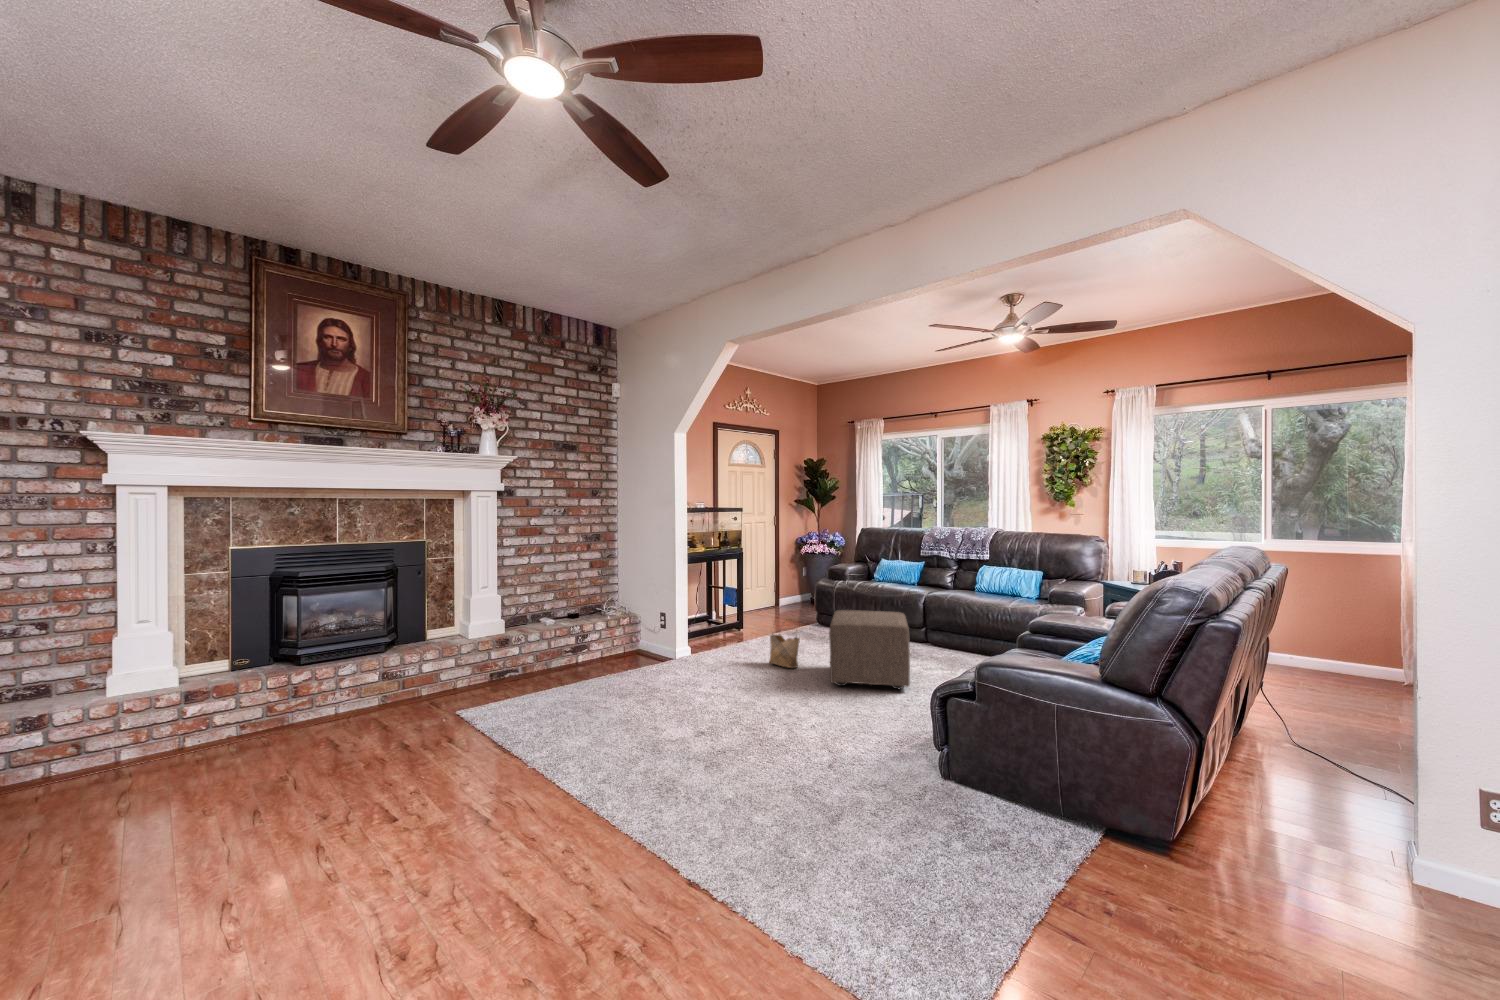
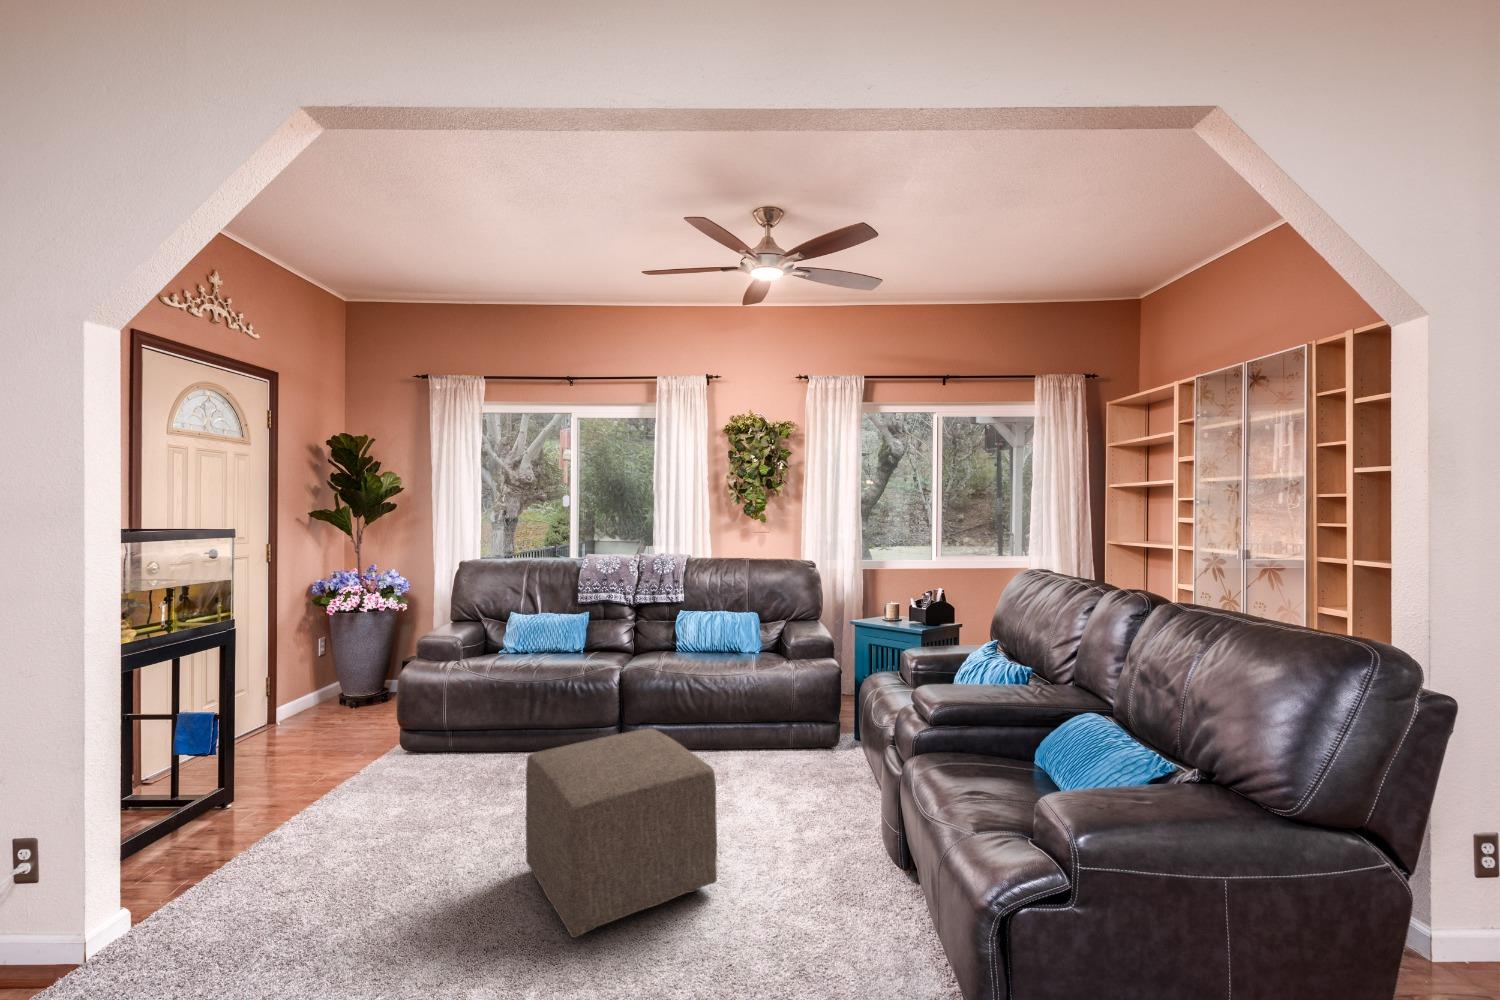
woven basket: present [769,634,800,668] -> none [367,797,453,920]

